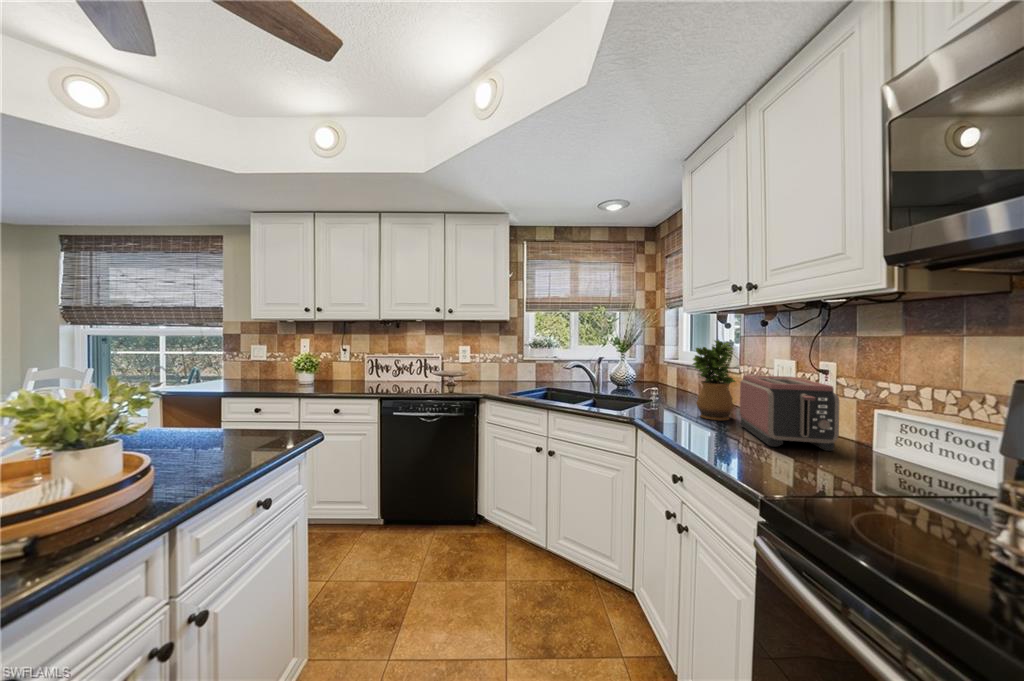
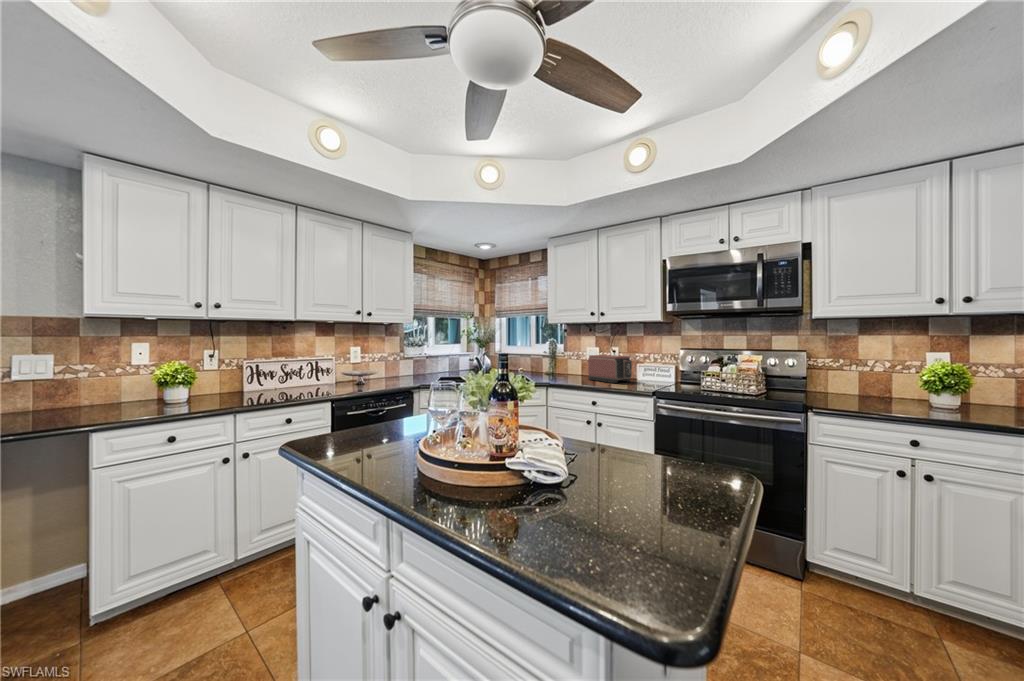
potted plant: present [693,340,736,420] -> none [559,338,580,379]

